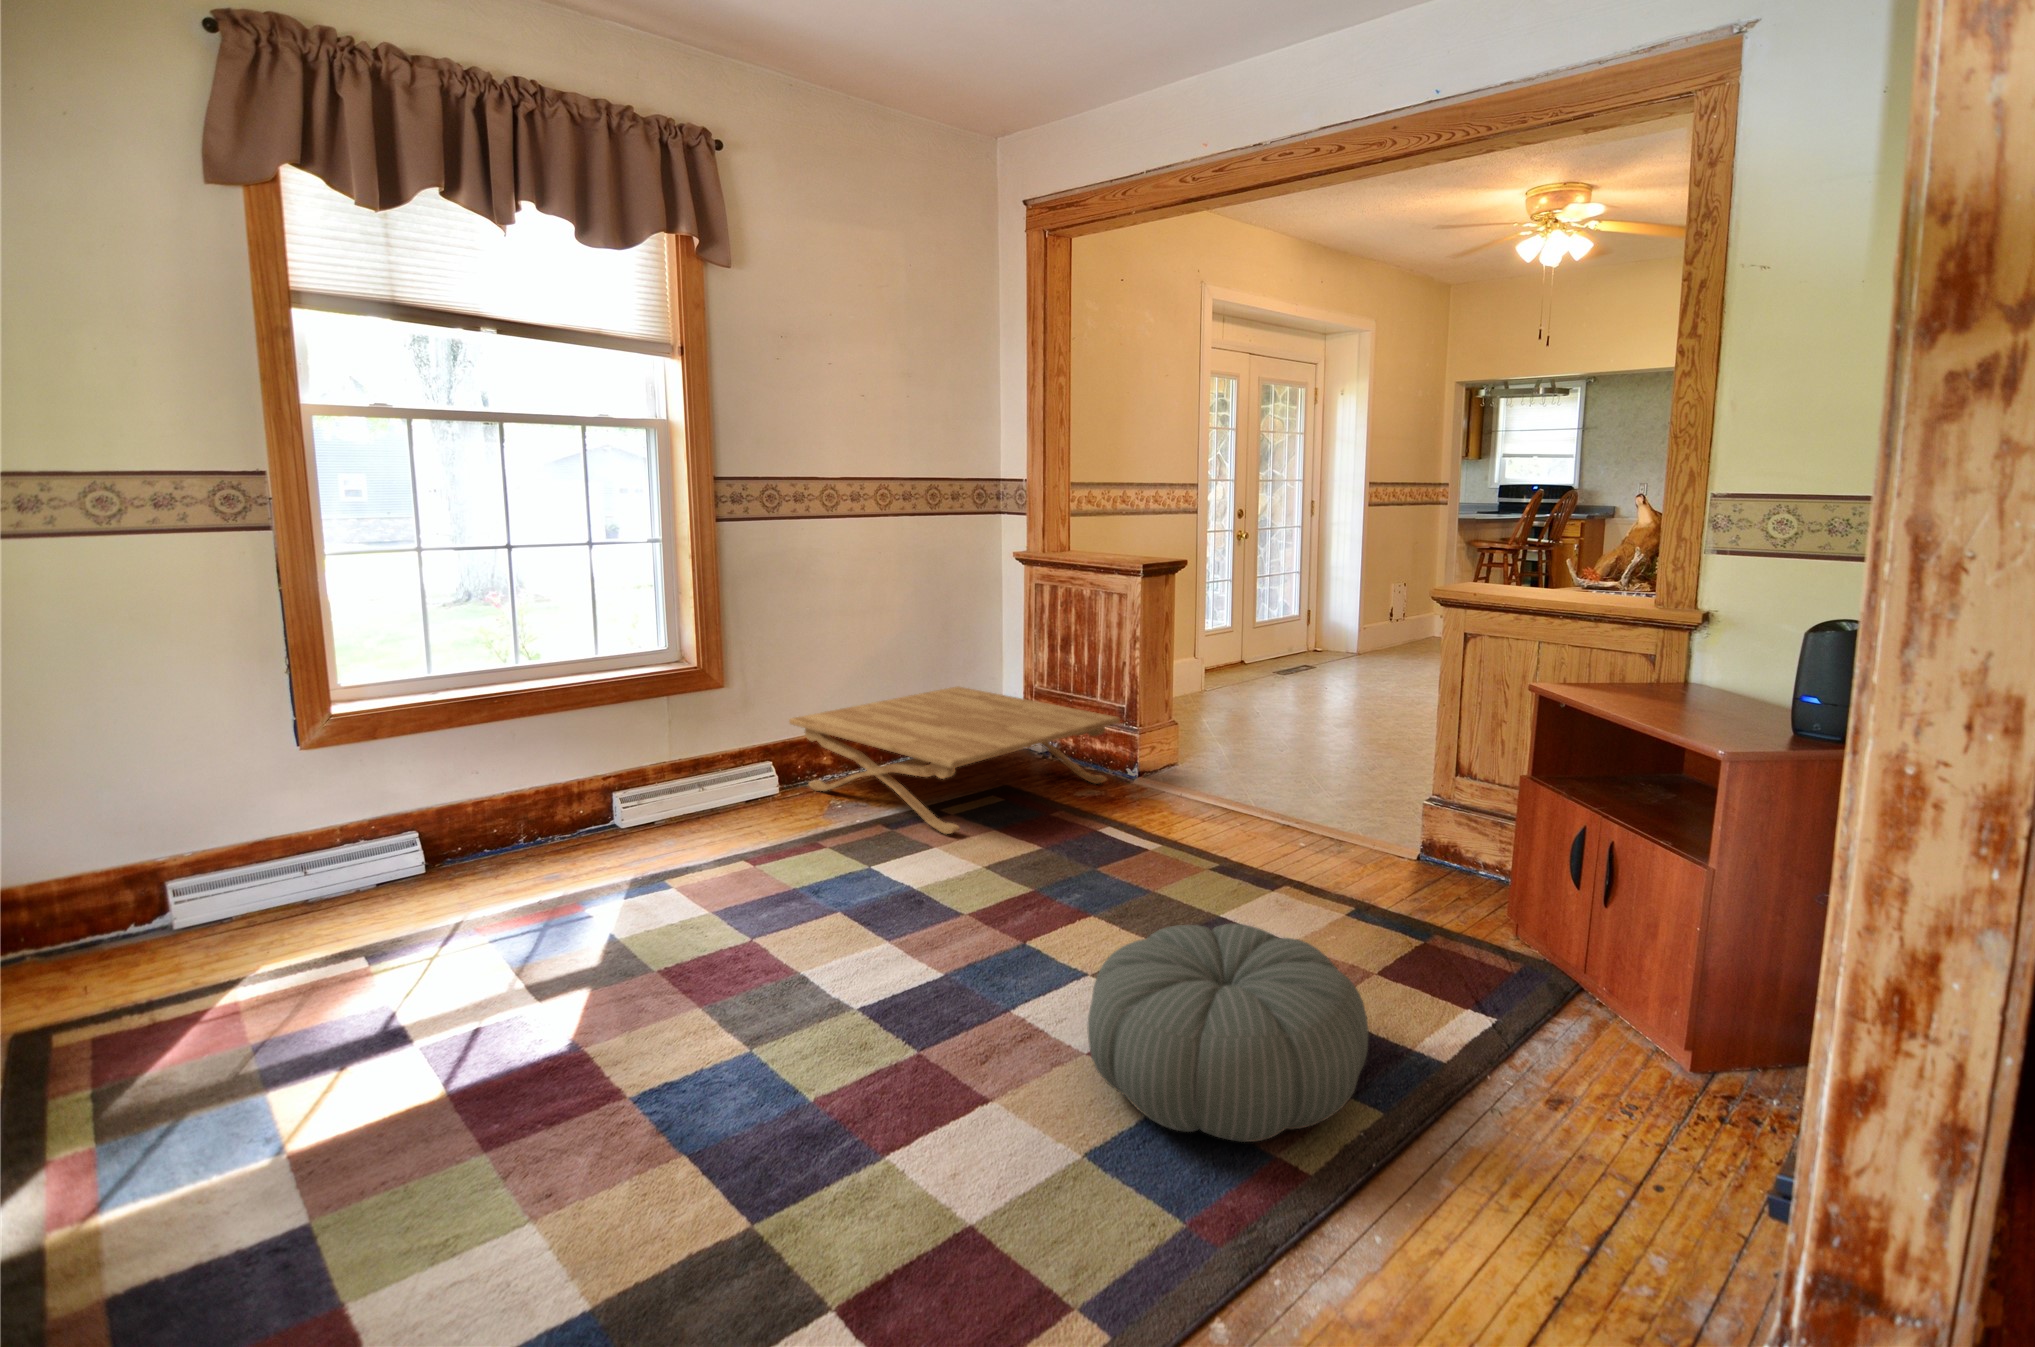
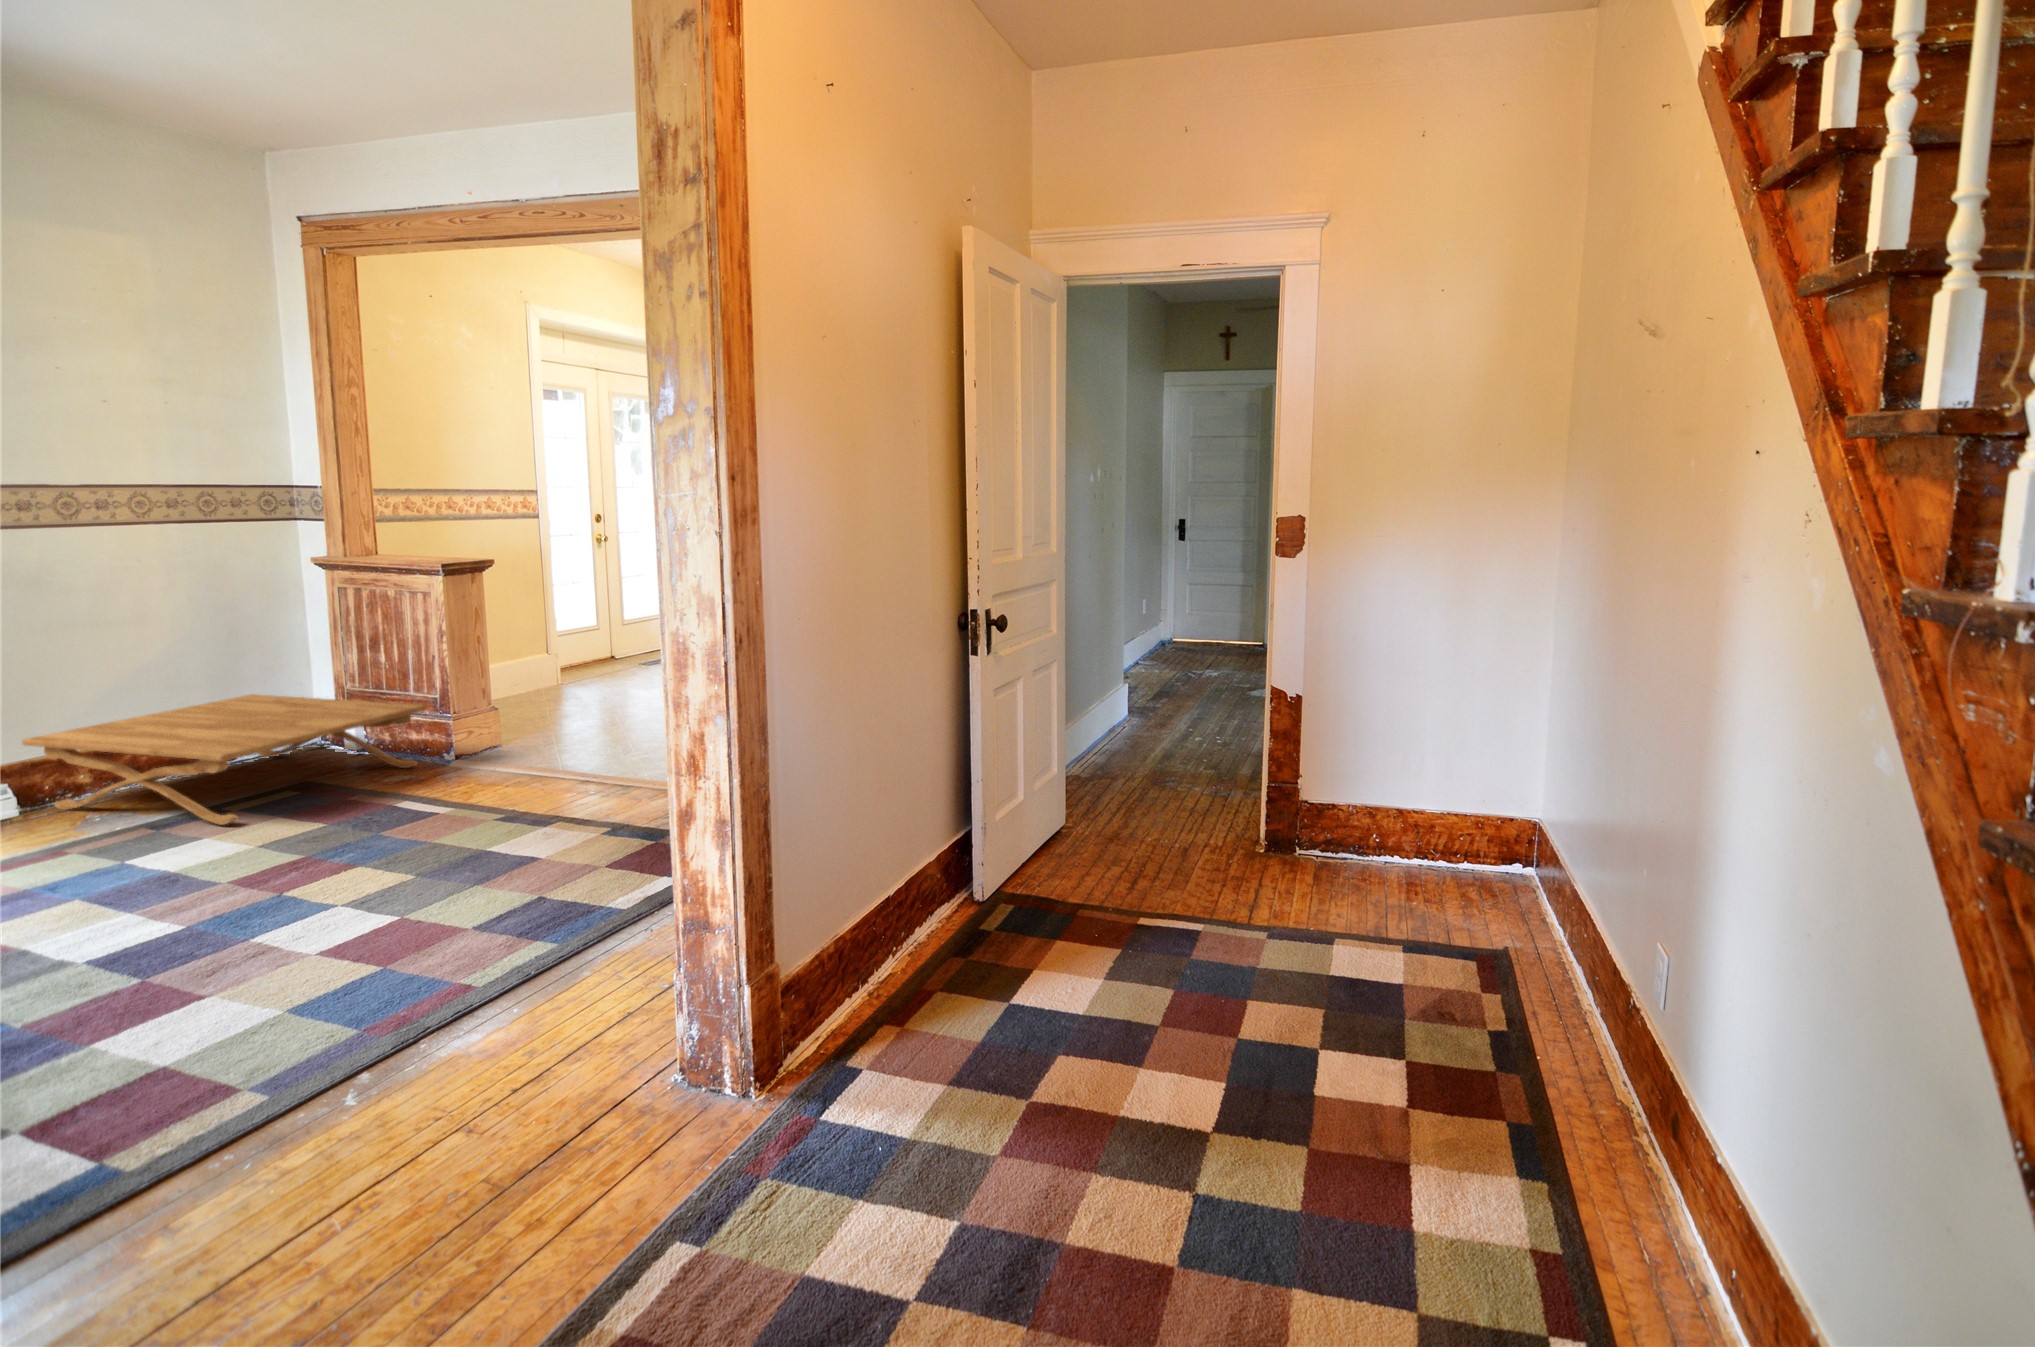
pouf: present [1088,924,1369,1142] -> none [314,831,550,966]

